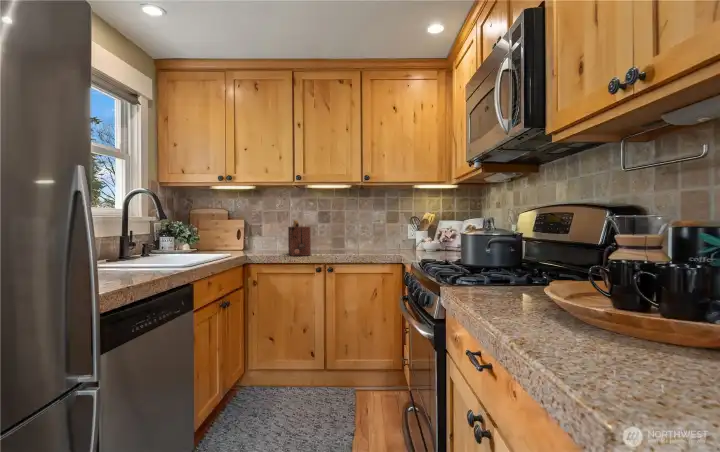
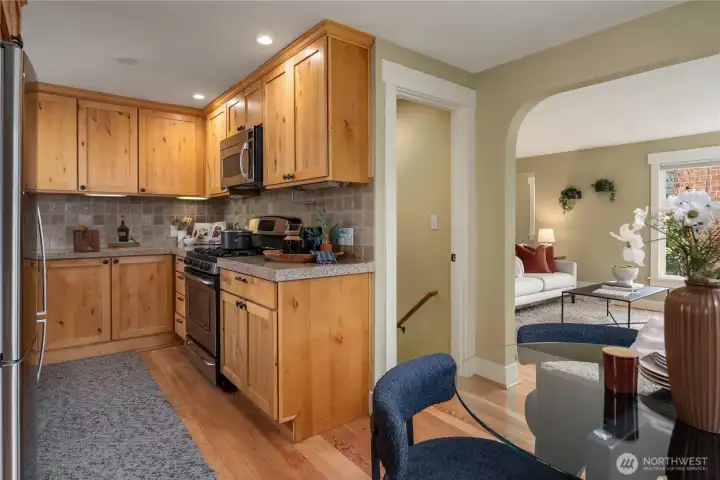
bottle: none [333,210,371,251] -> present [108,215,141,248]

